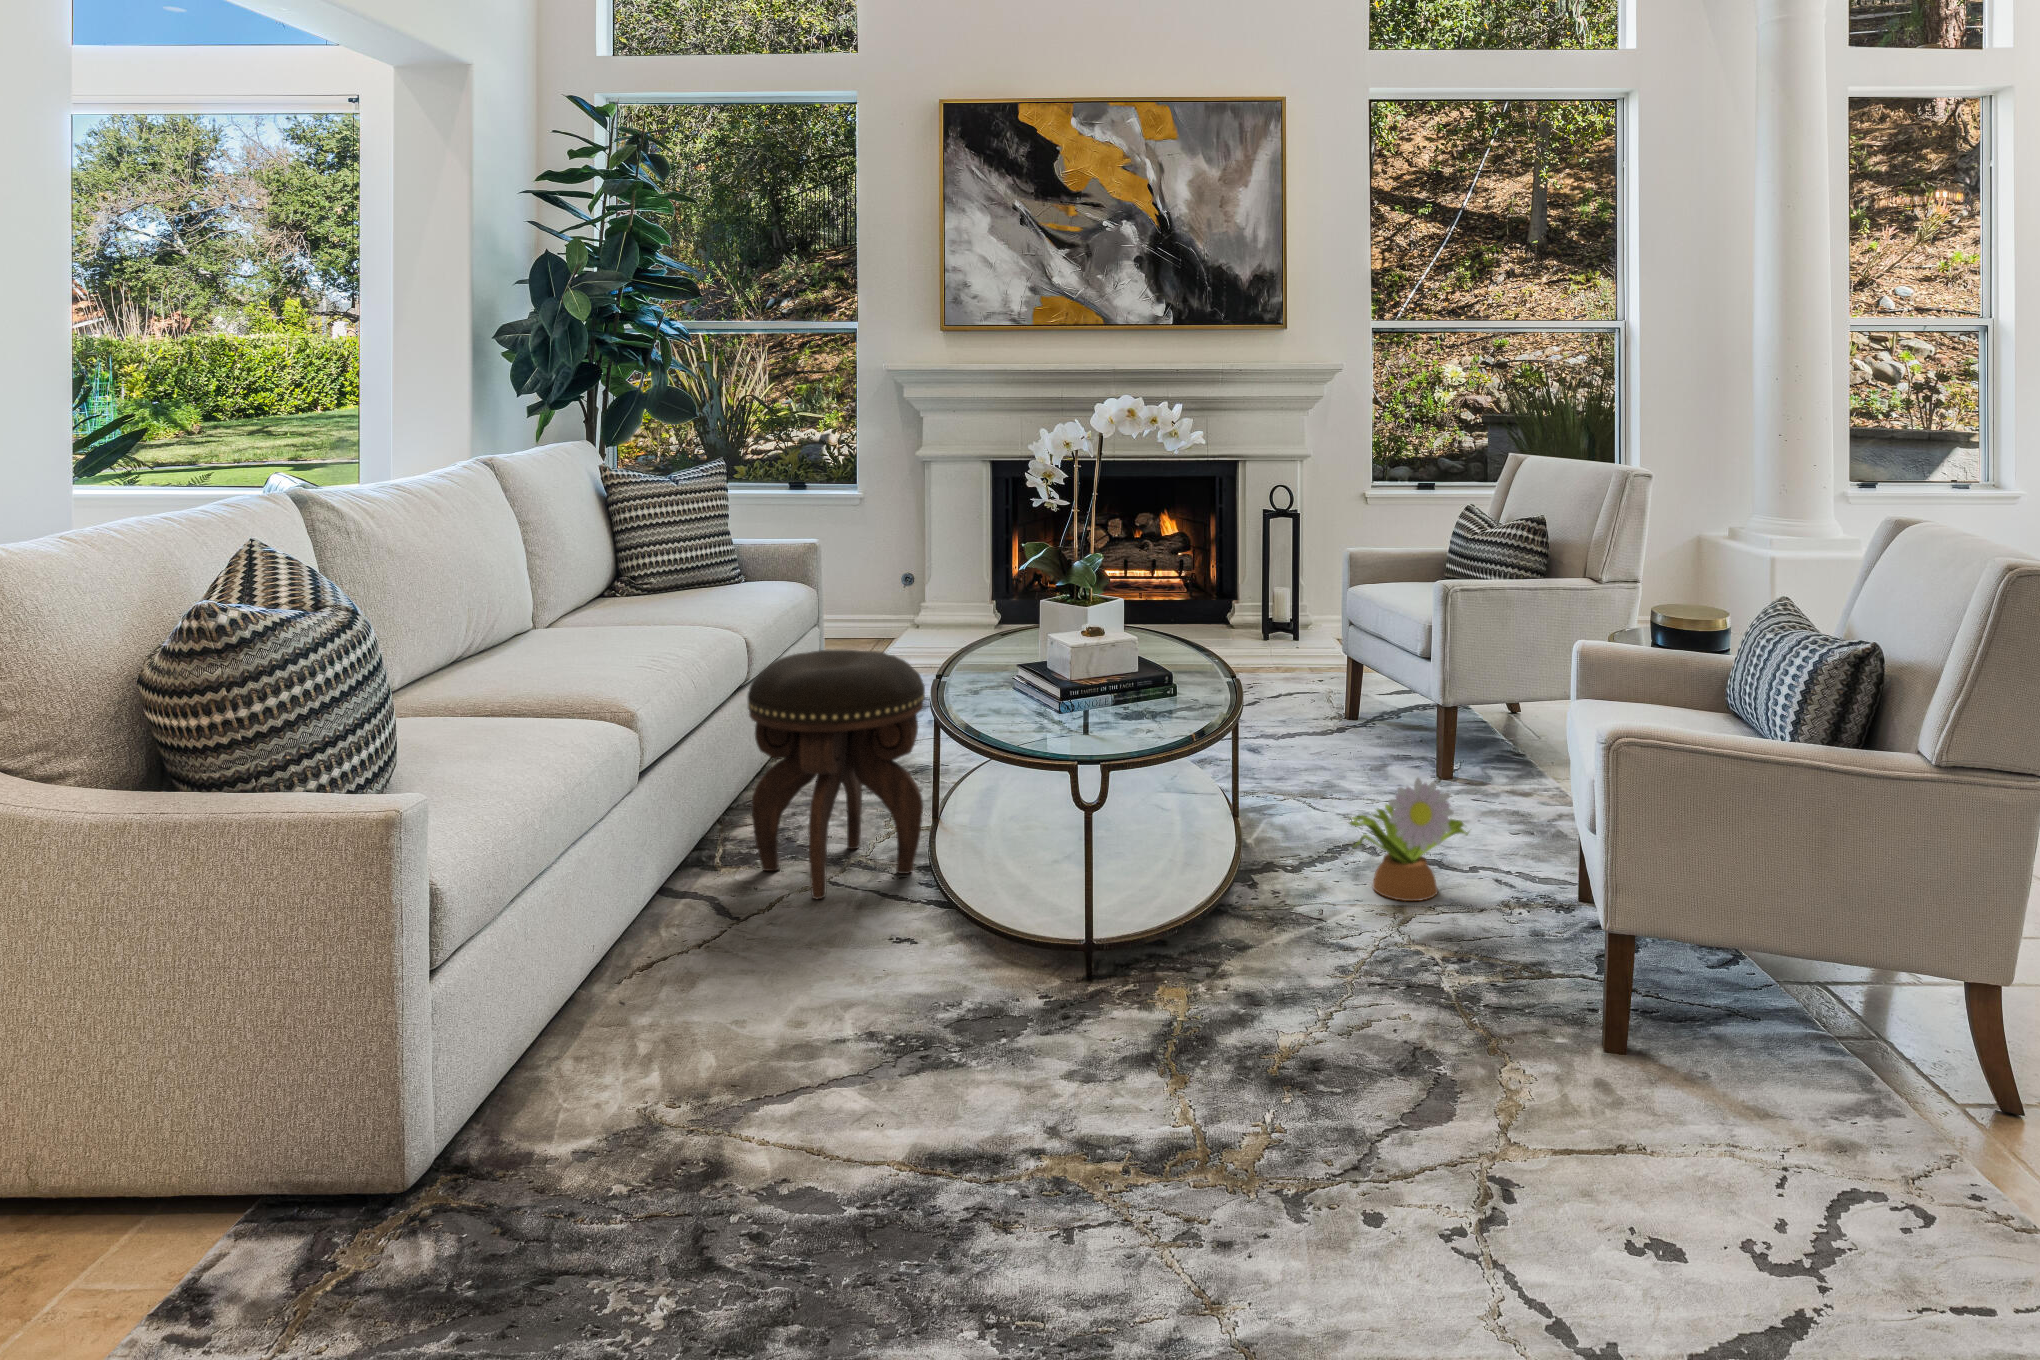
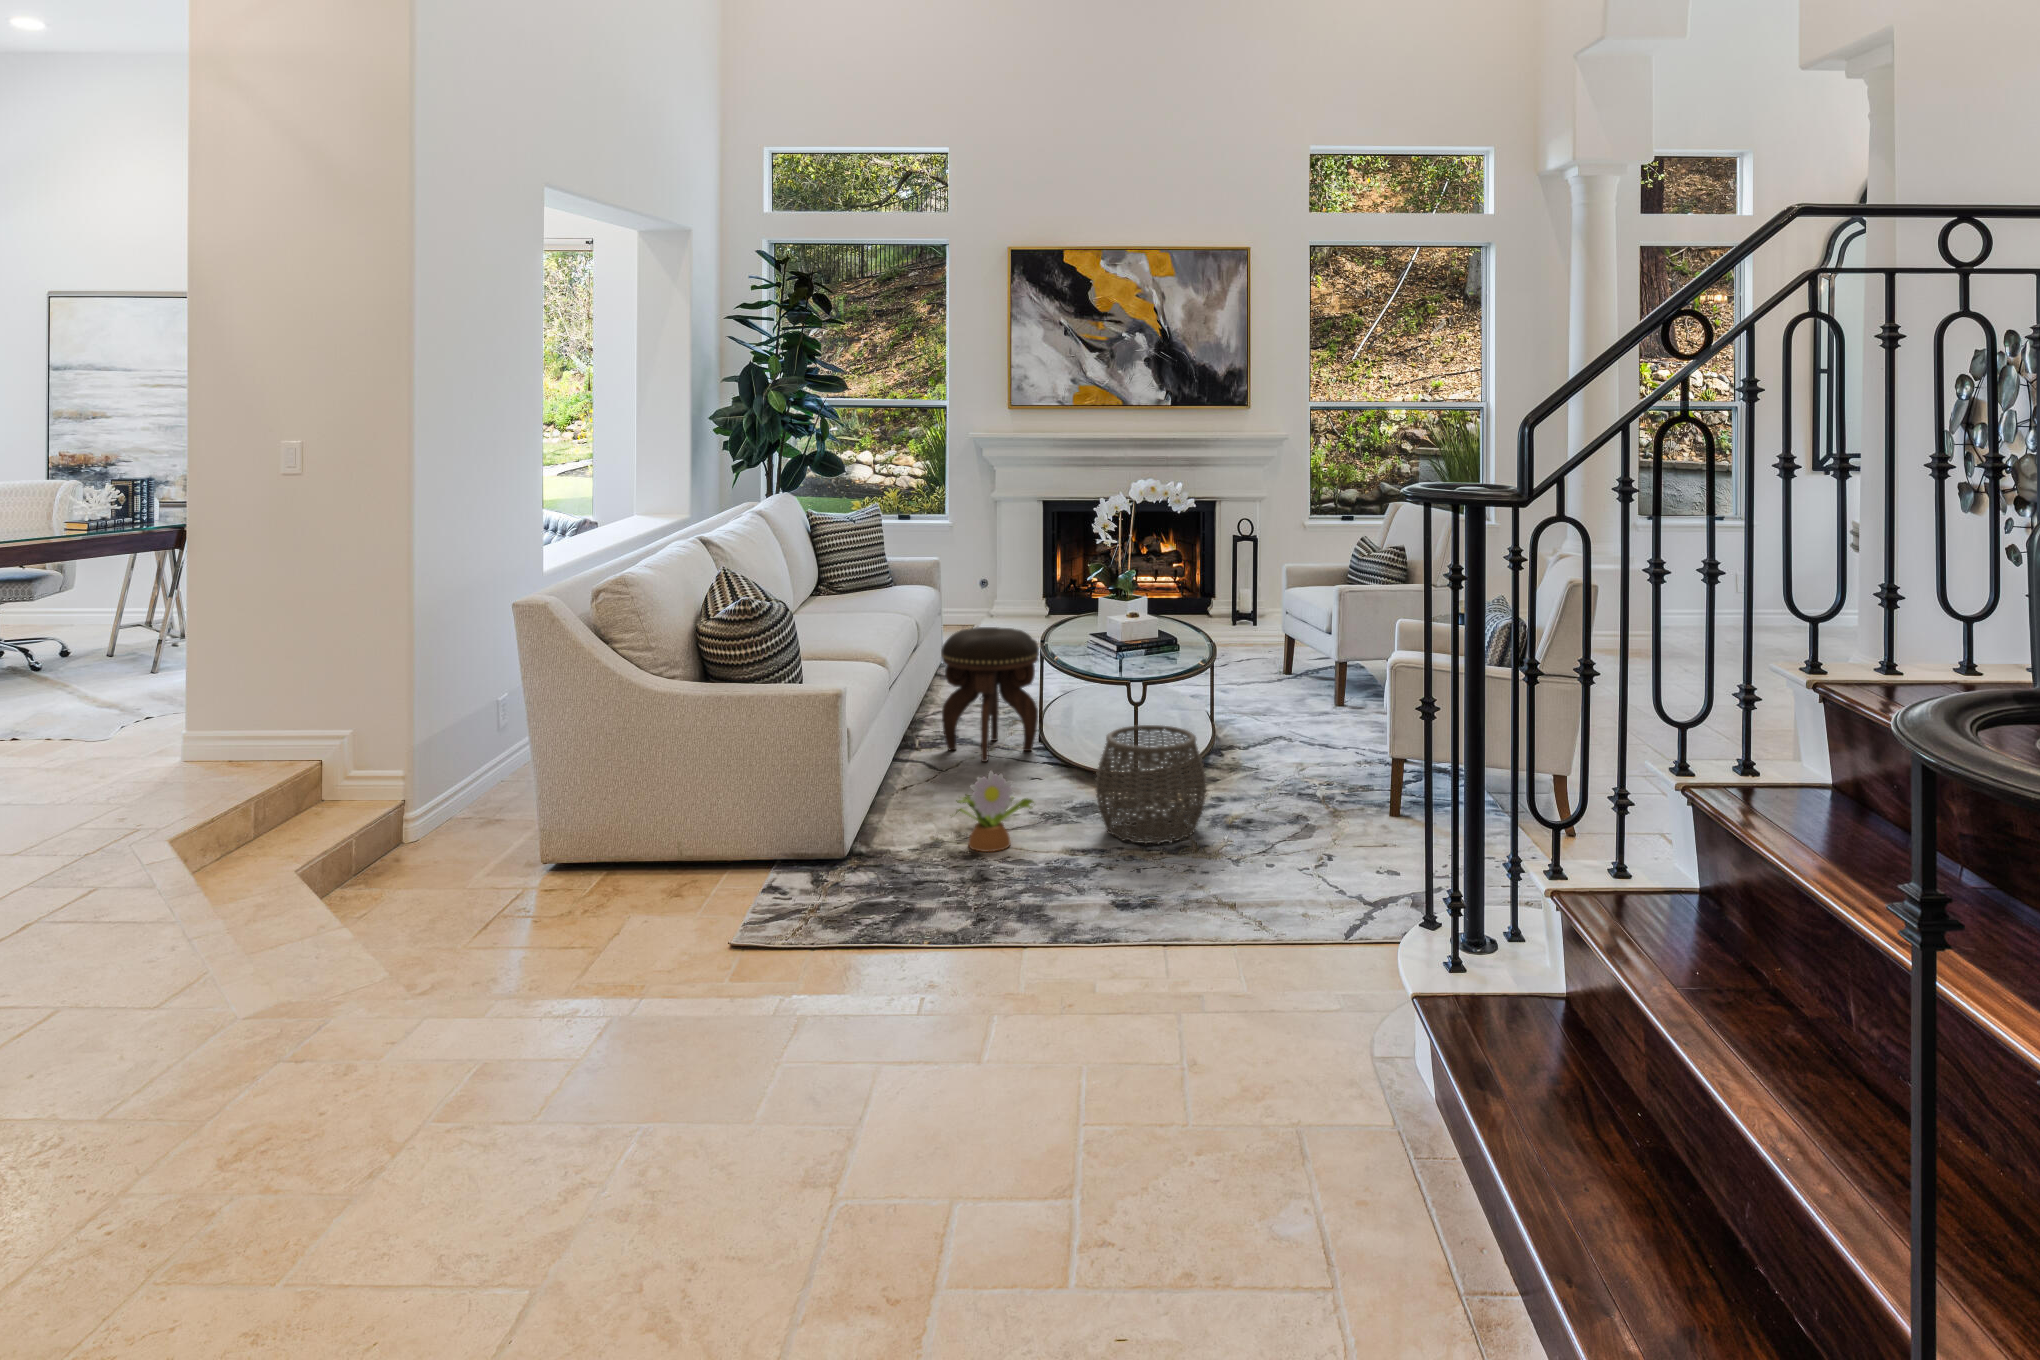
decorative plant: present [1350,778,1469,901] -> present [956,771,1033,852]
woven basket: none [983,864,1226,1155] -> present [1095,725,1207,844]

